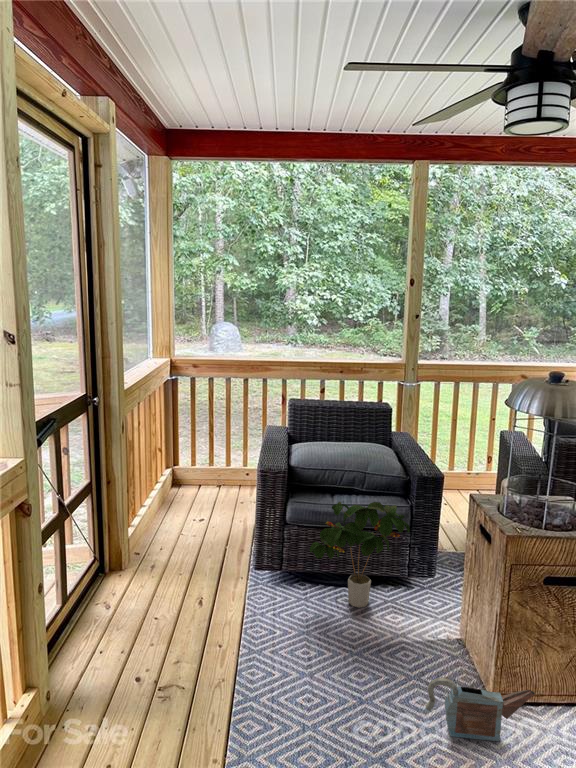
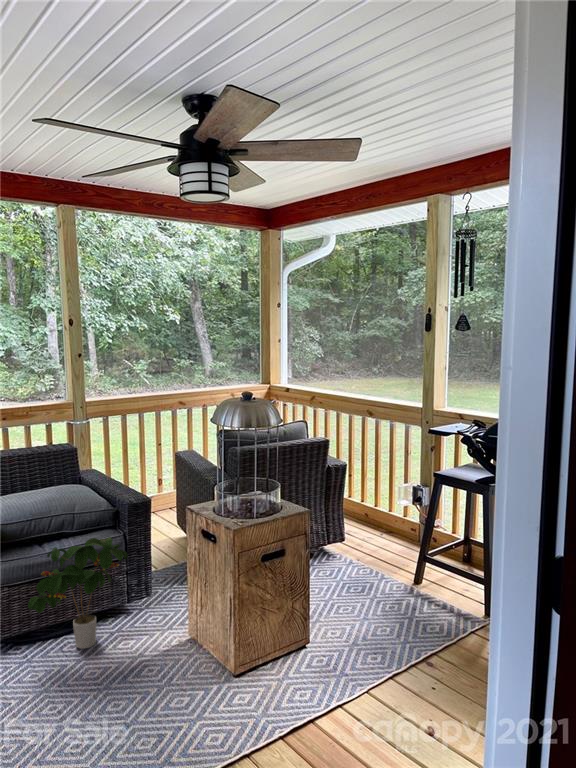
watering can: present [426,678,535,741] -> none [189,649,271,717]

